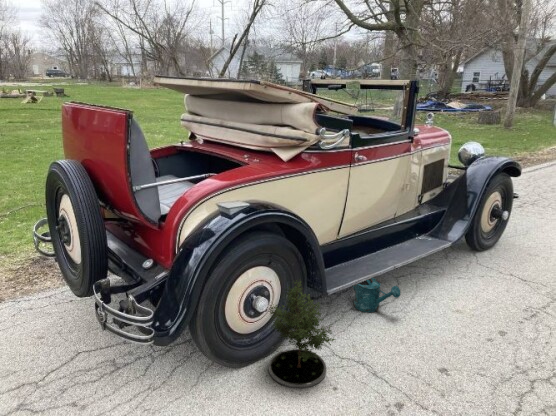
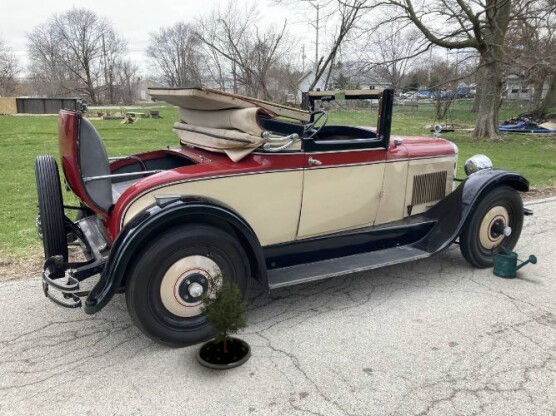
watering can: present [353,278,400,312] -> present [491,244,537,278]

